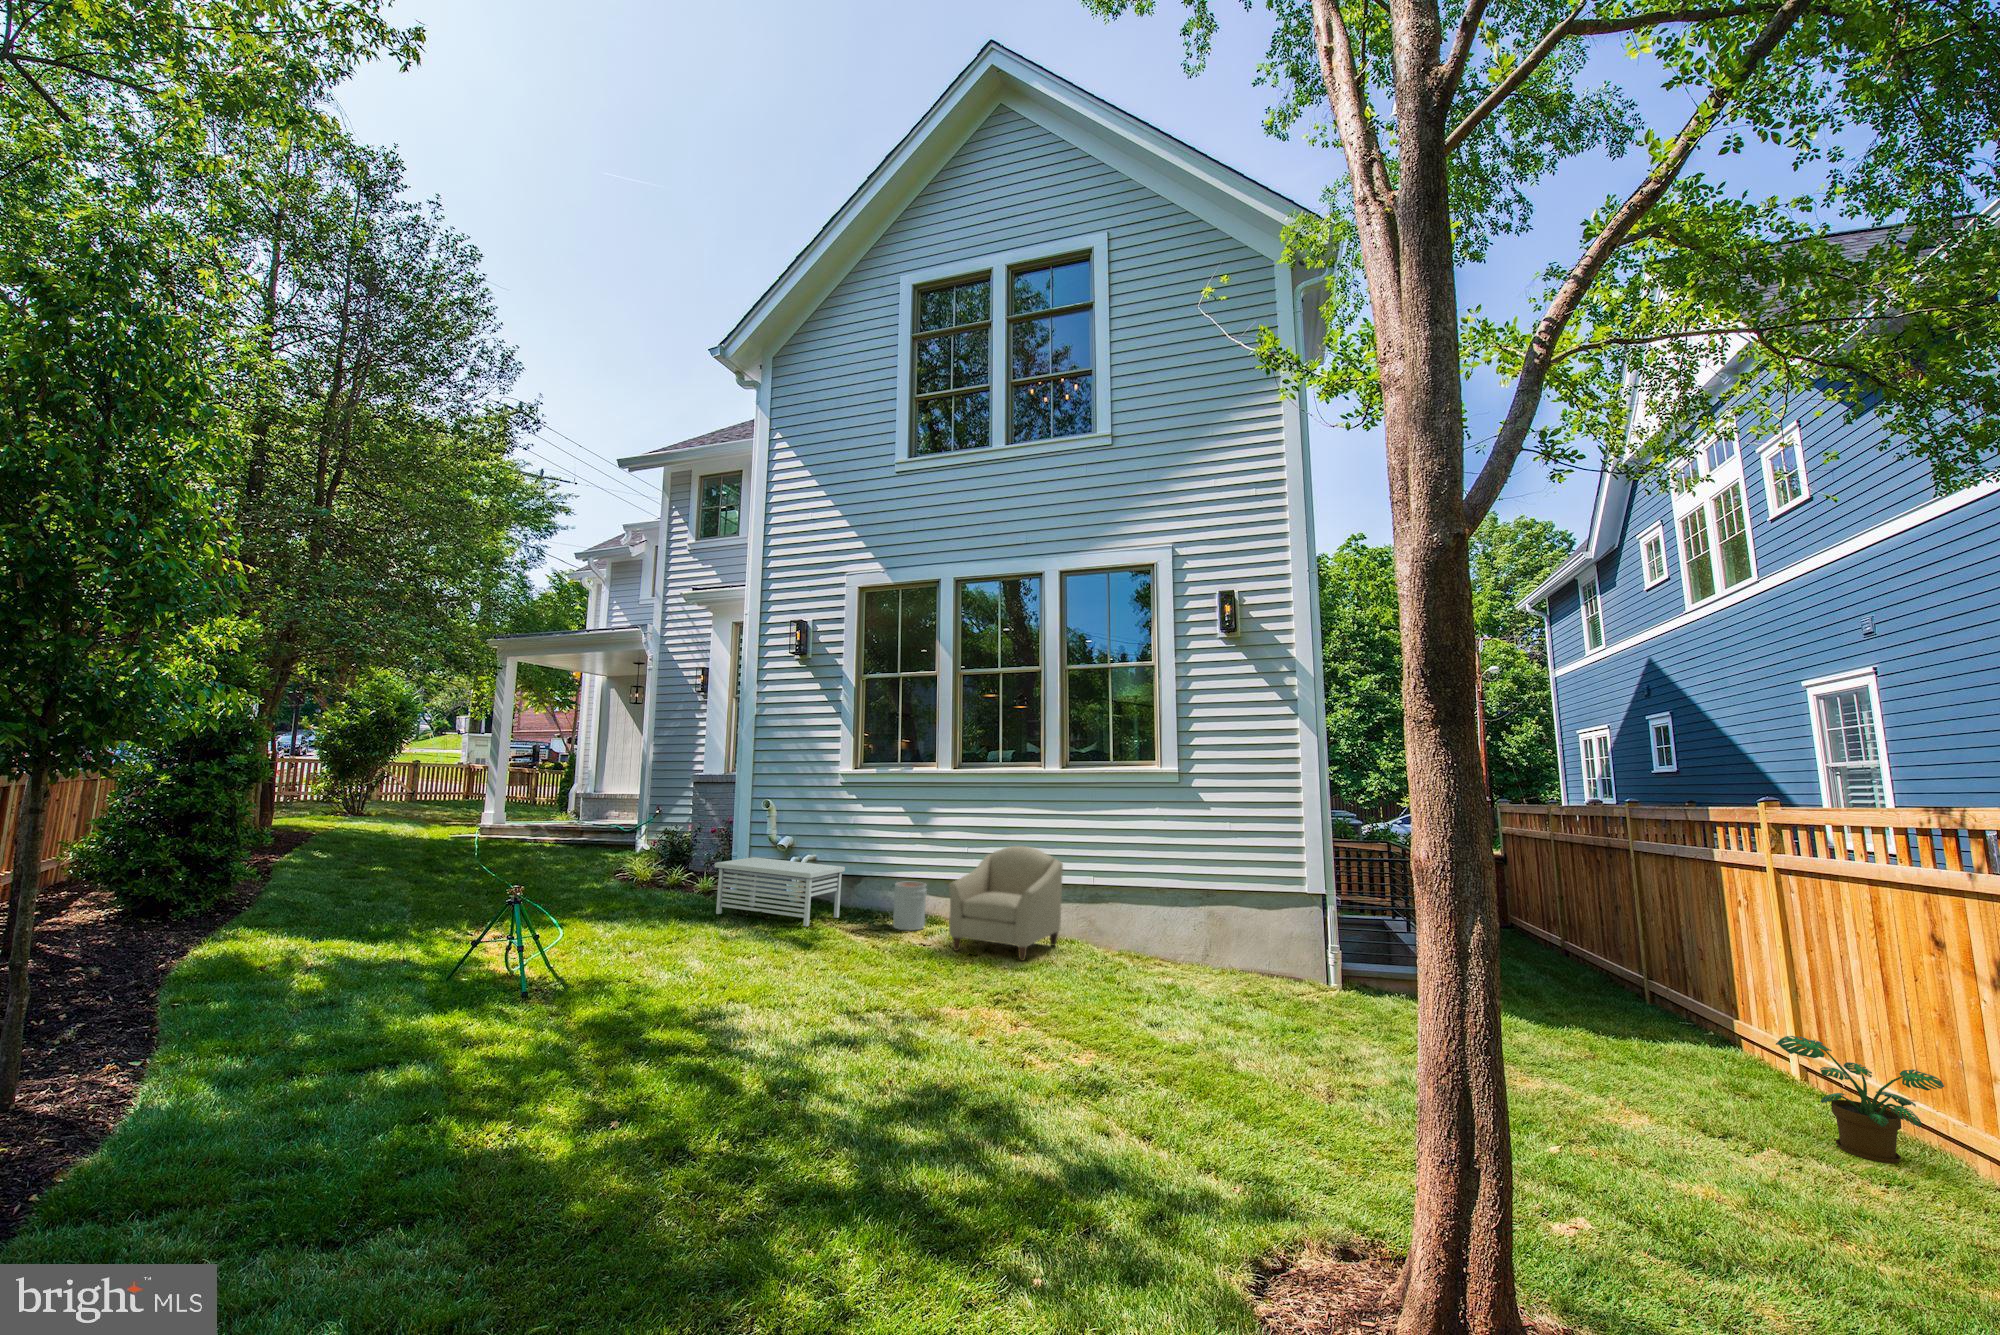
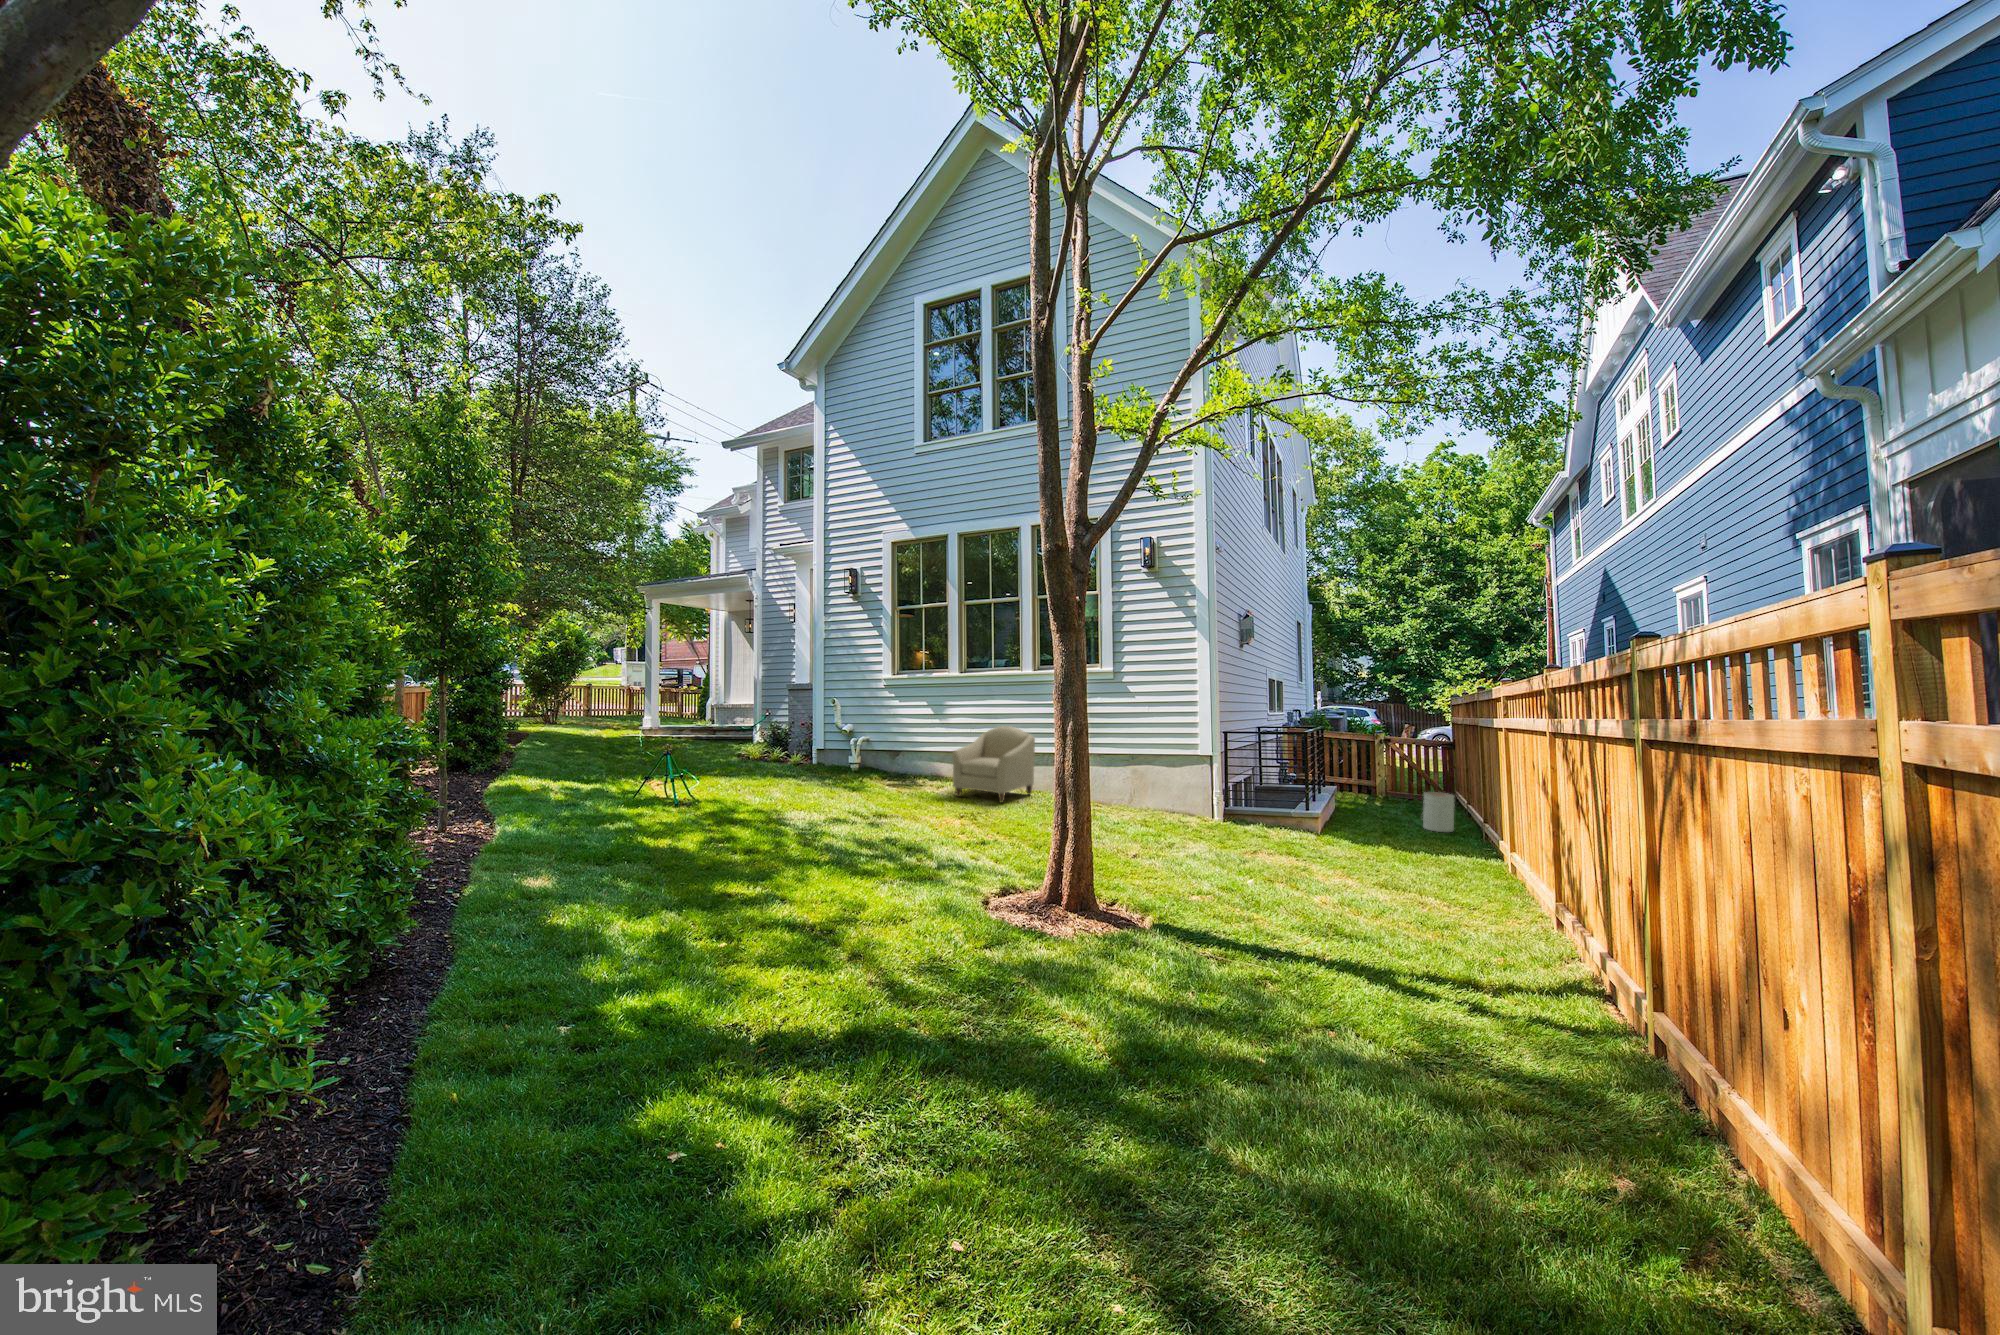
storage bench: present [715,857,845,926] -> none [798,738,887,783]
bucket: present [893,882,927,930] -> present [1423,792,1454,832]
potted plant: present [1776,1036,1944,1163] -> none [1475,838,1569,915]

